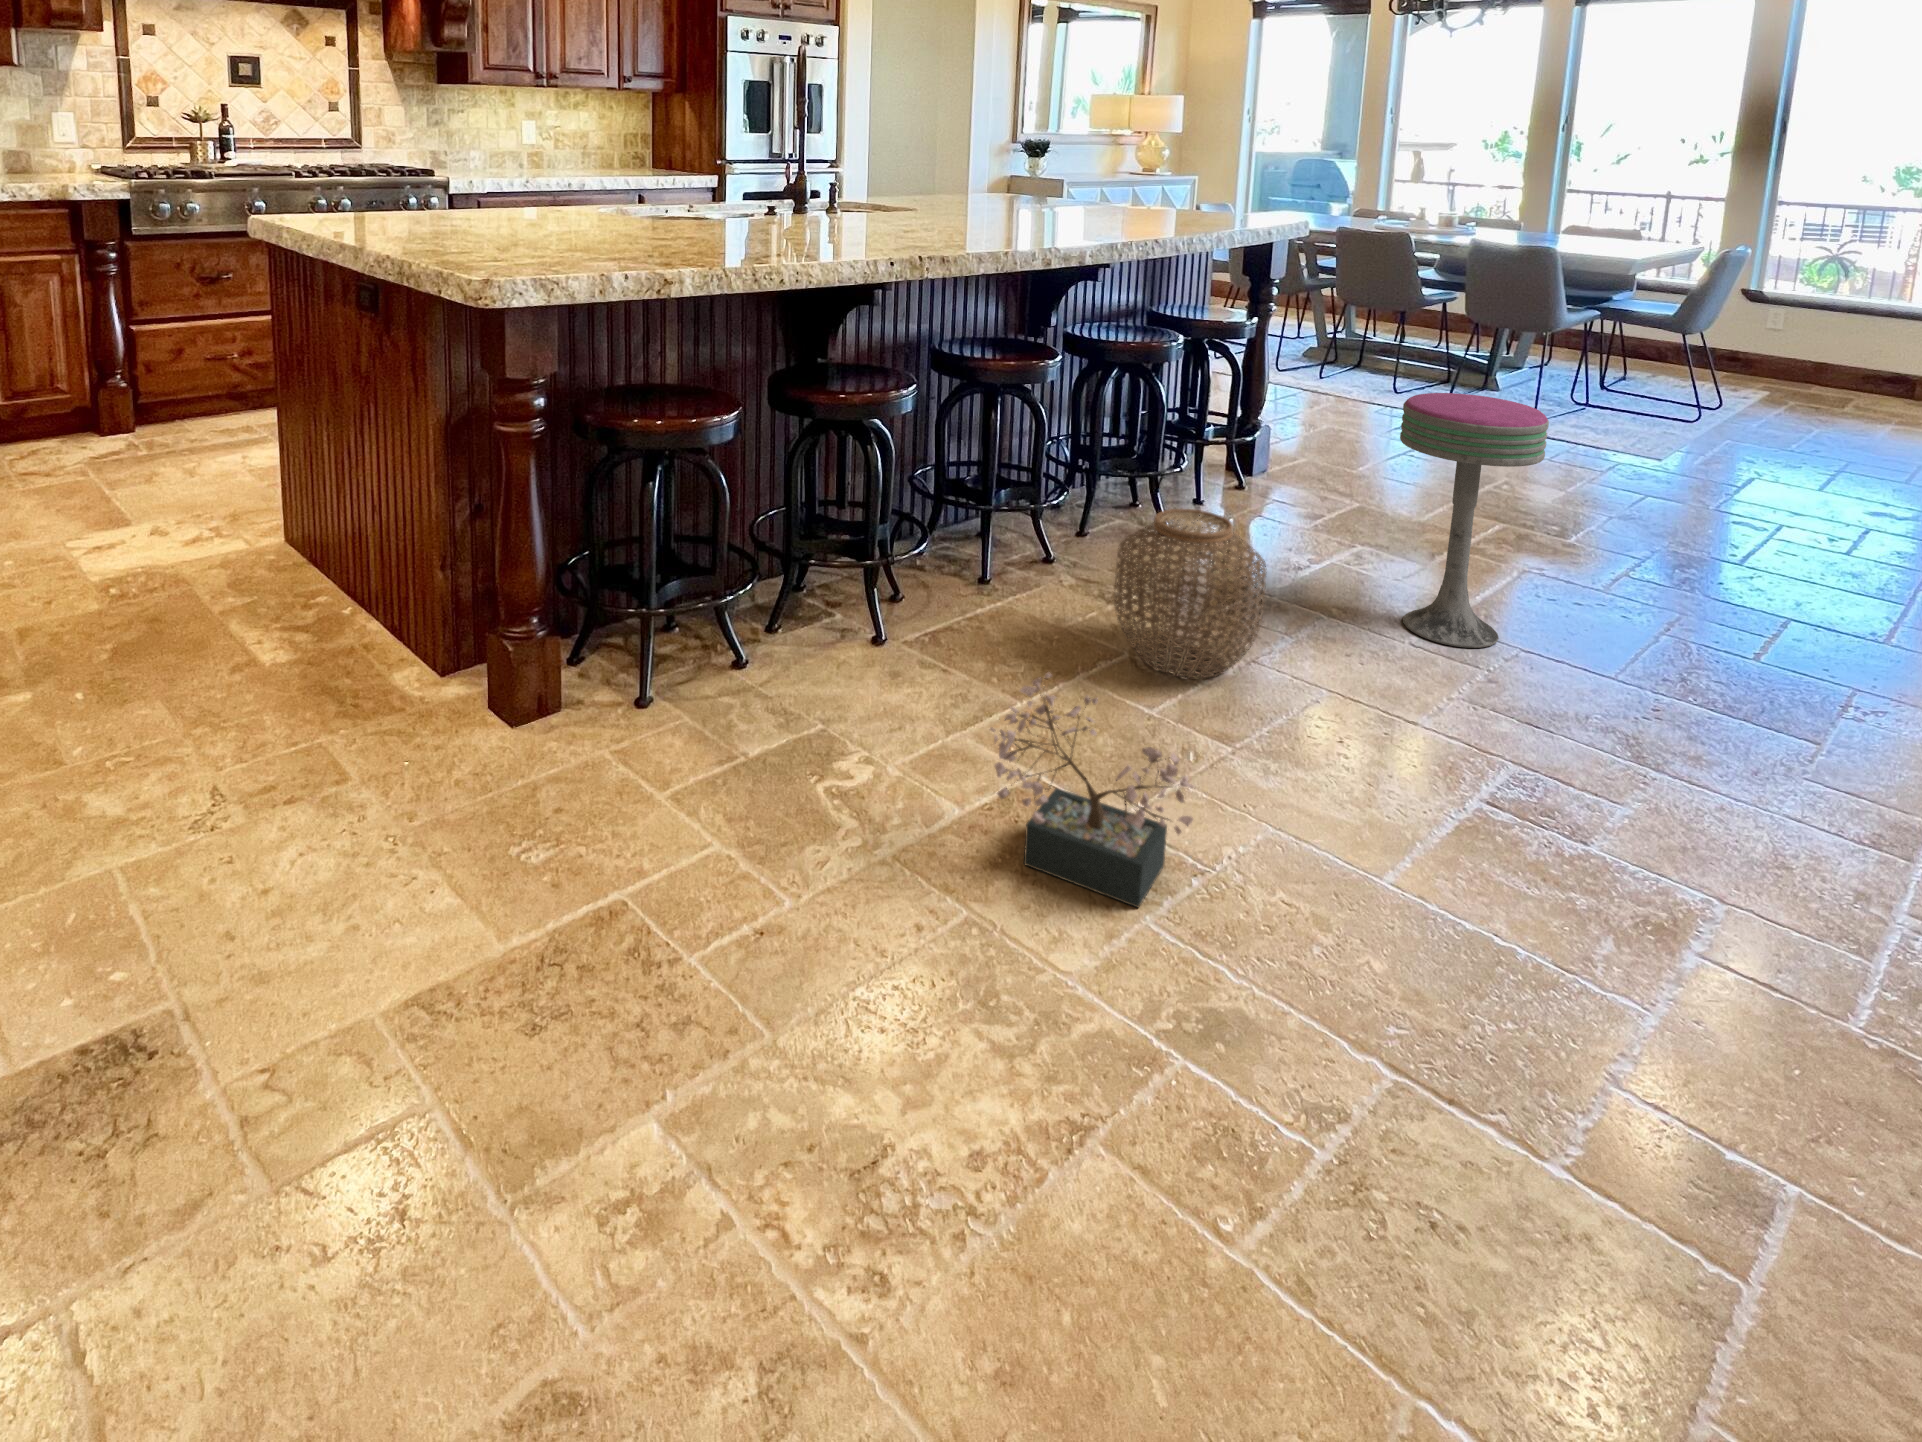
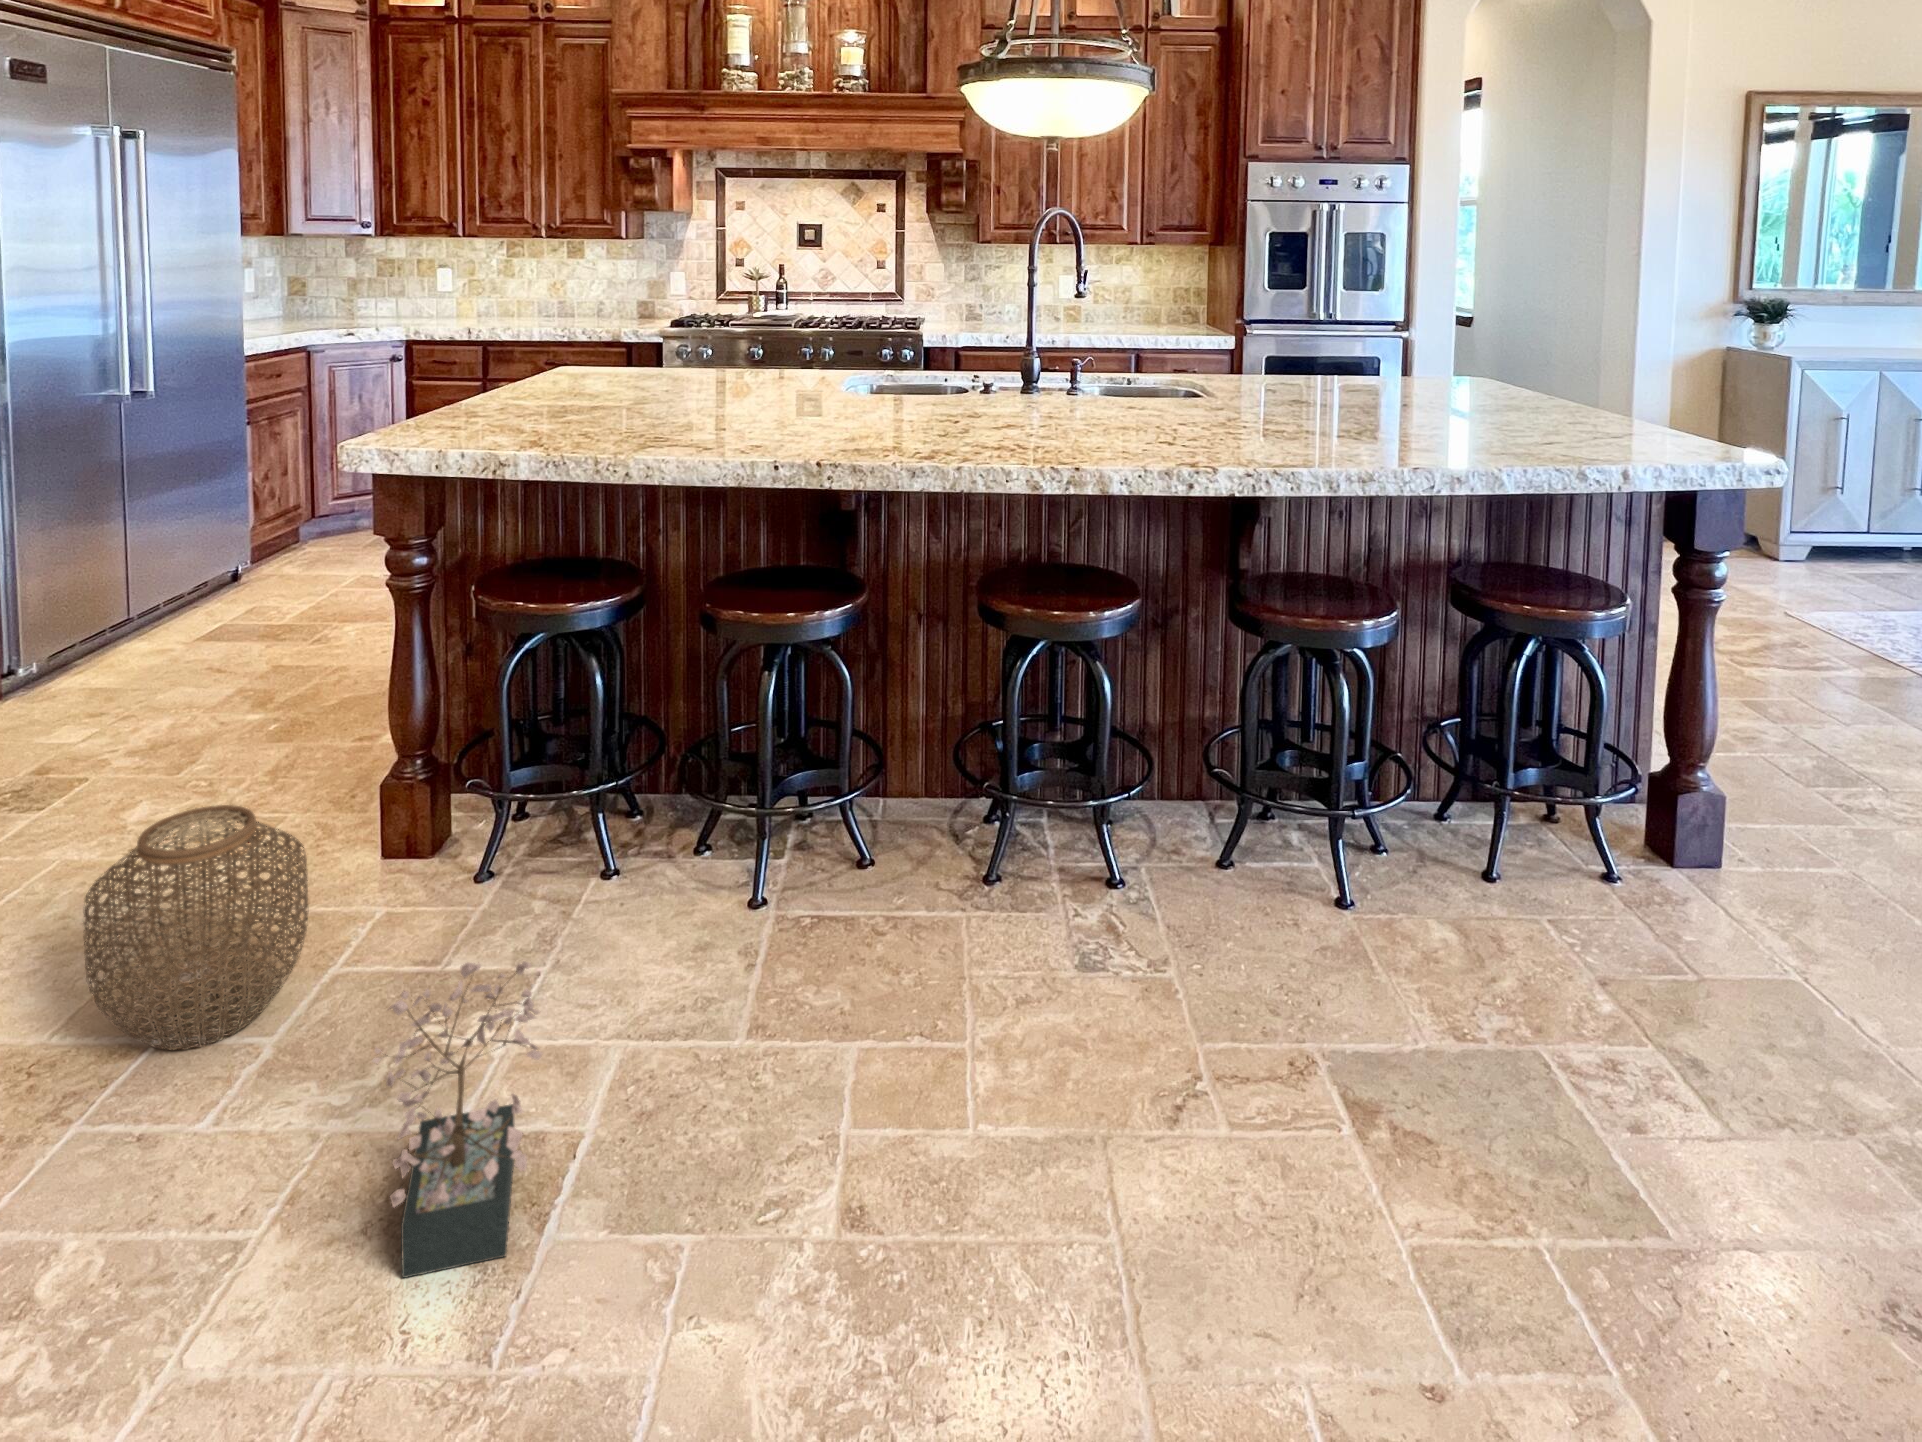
bar stool: present [1400,393,1549,648] -> none [1389,776,1639,1276]
woven basket: present [1114,509,1266,679] -> present [83,805,308,1050]

